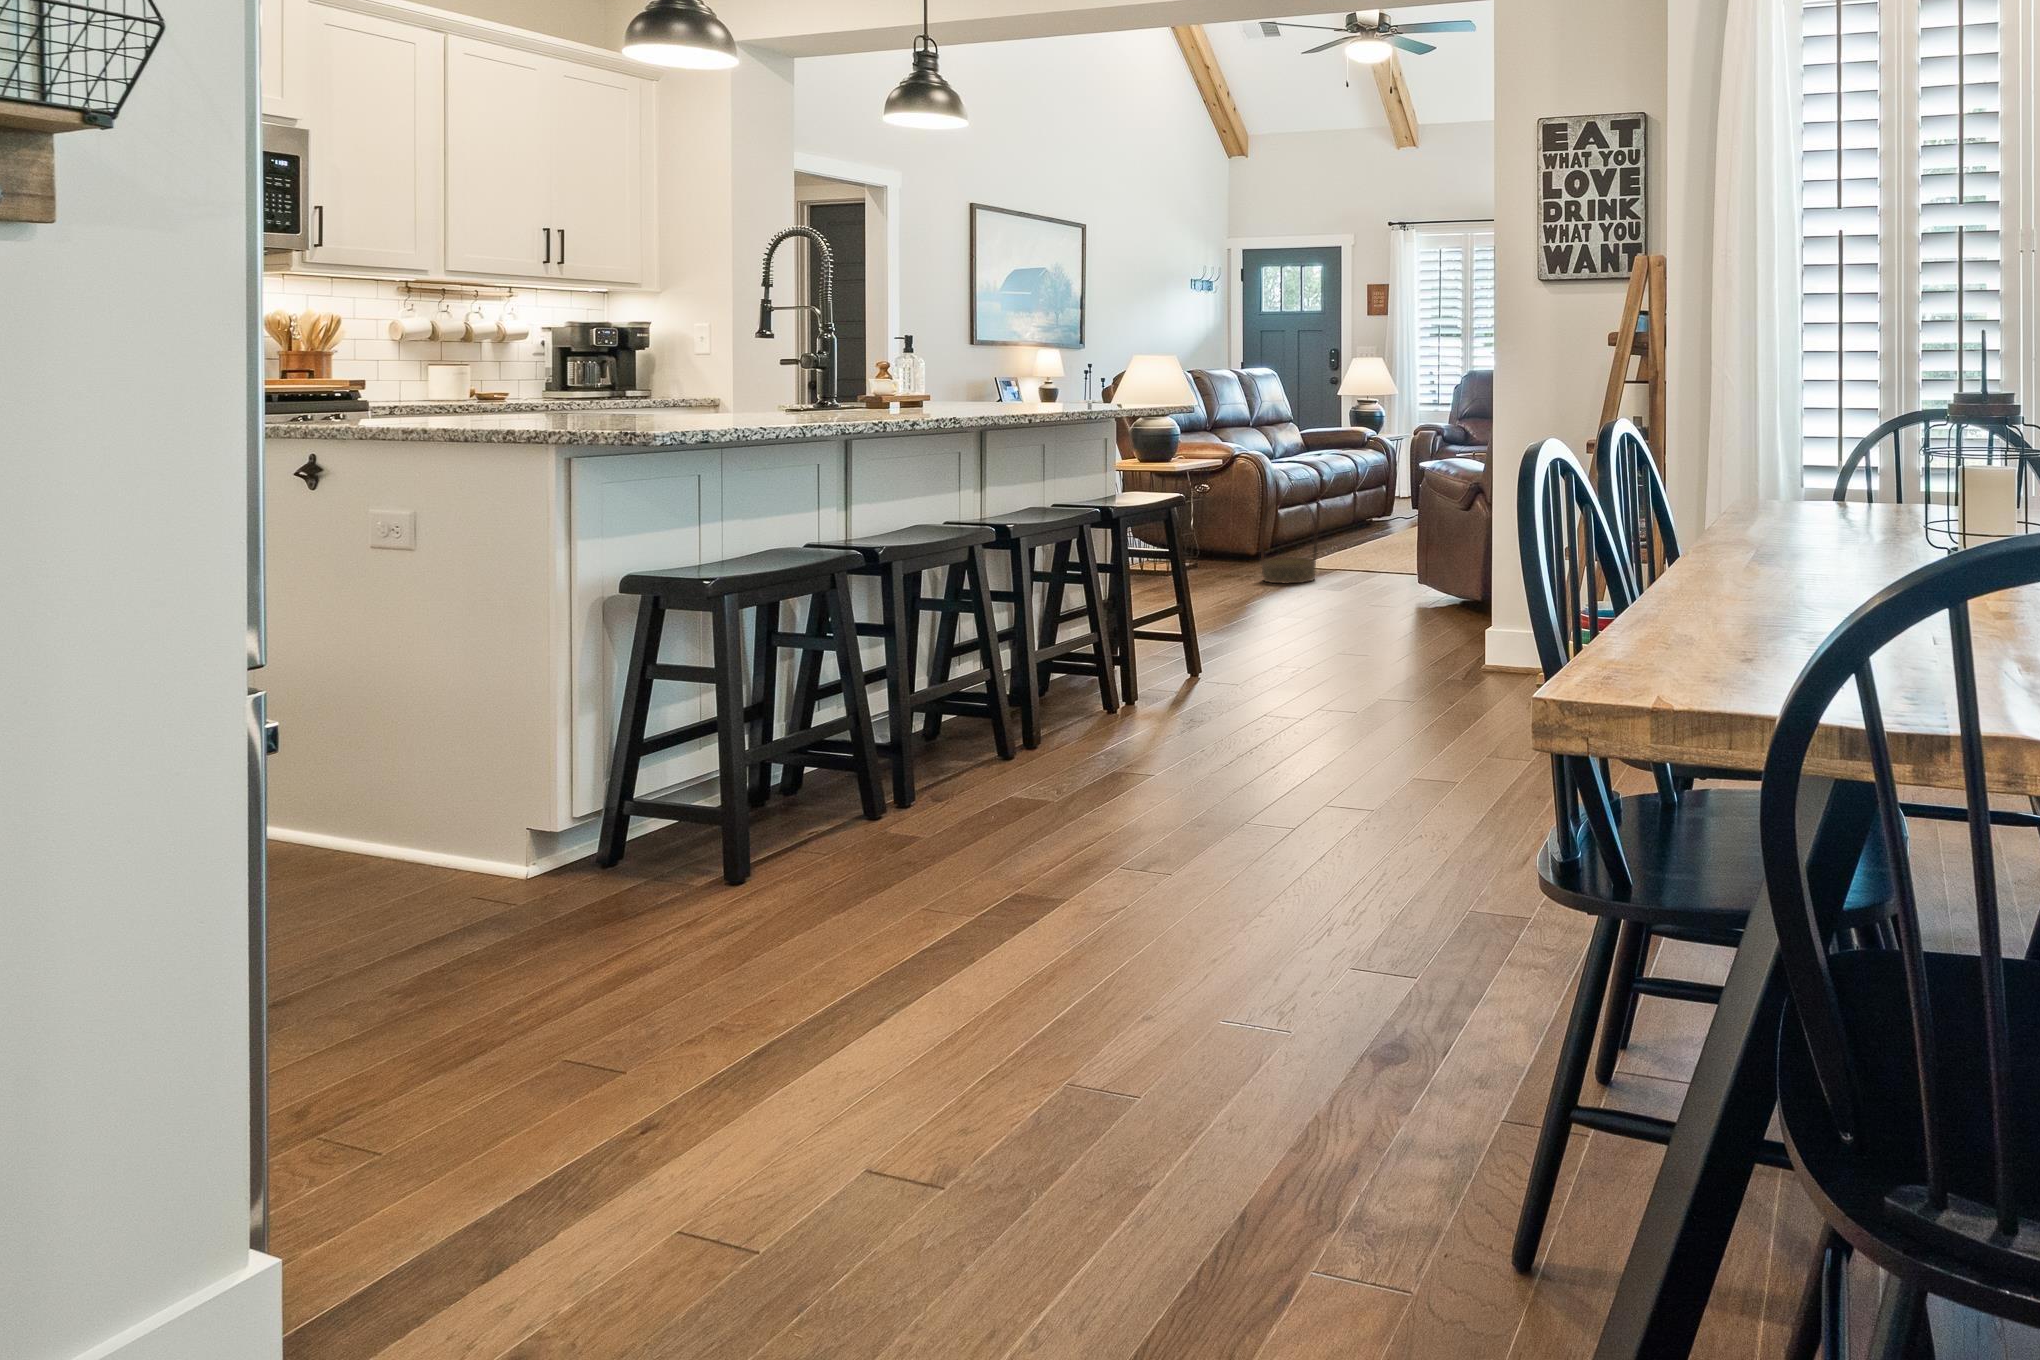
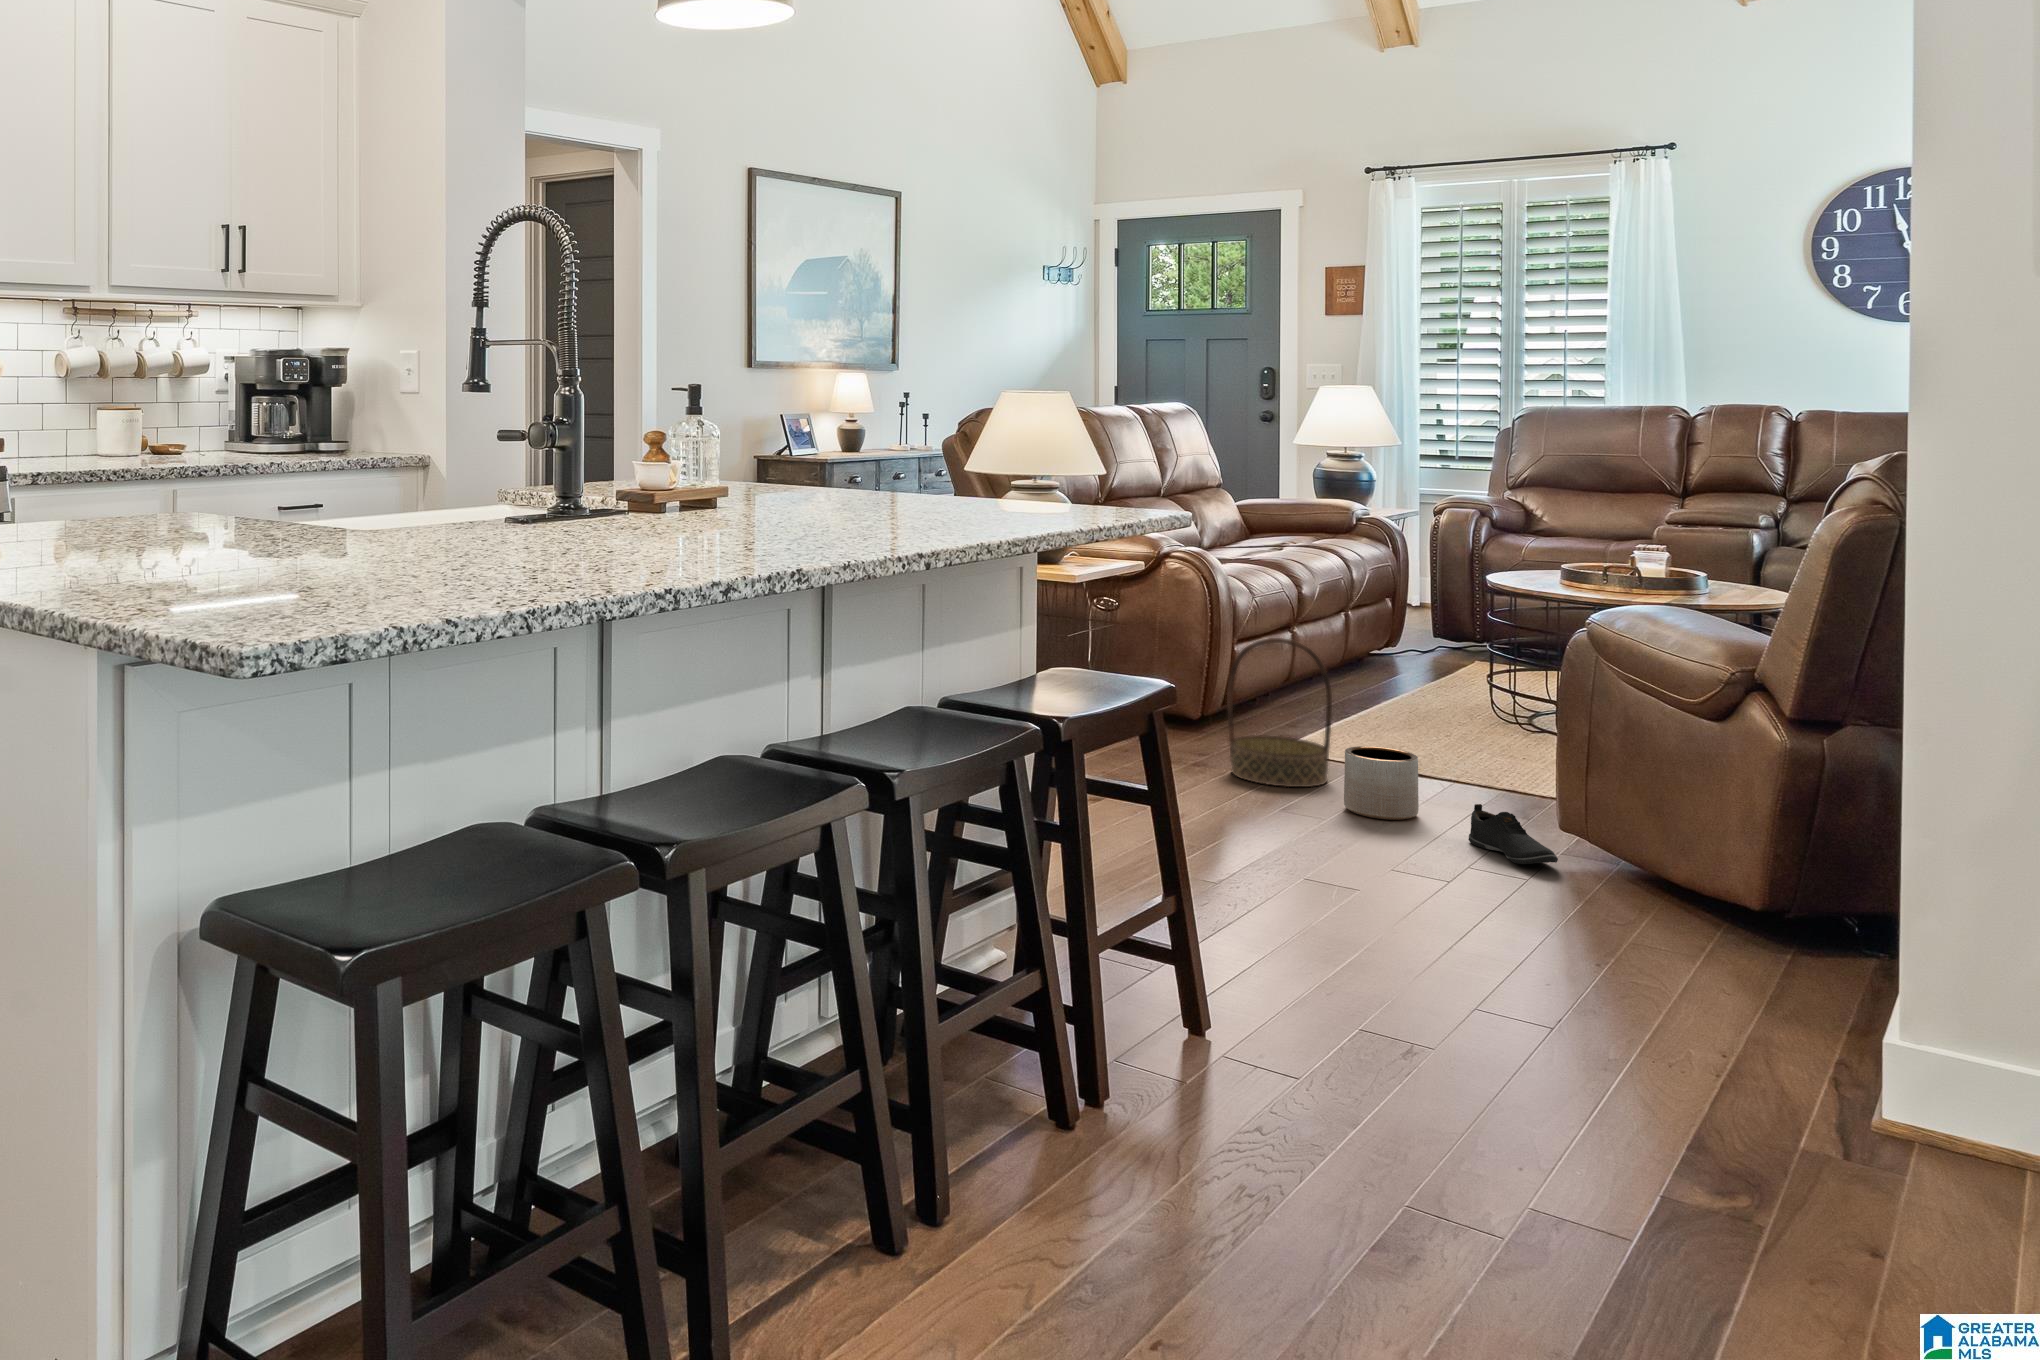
planter: none [1317,553,1355,592] -> present [1344,746,1419,820]
shoe: none [1373,575,1410,602] -> present [1468,804,1558,864]

